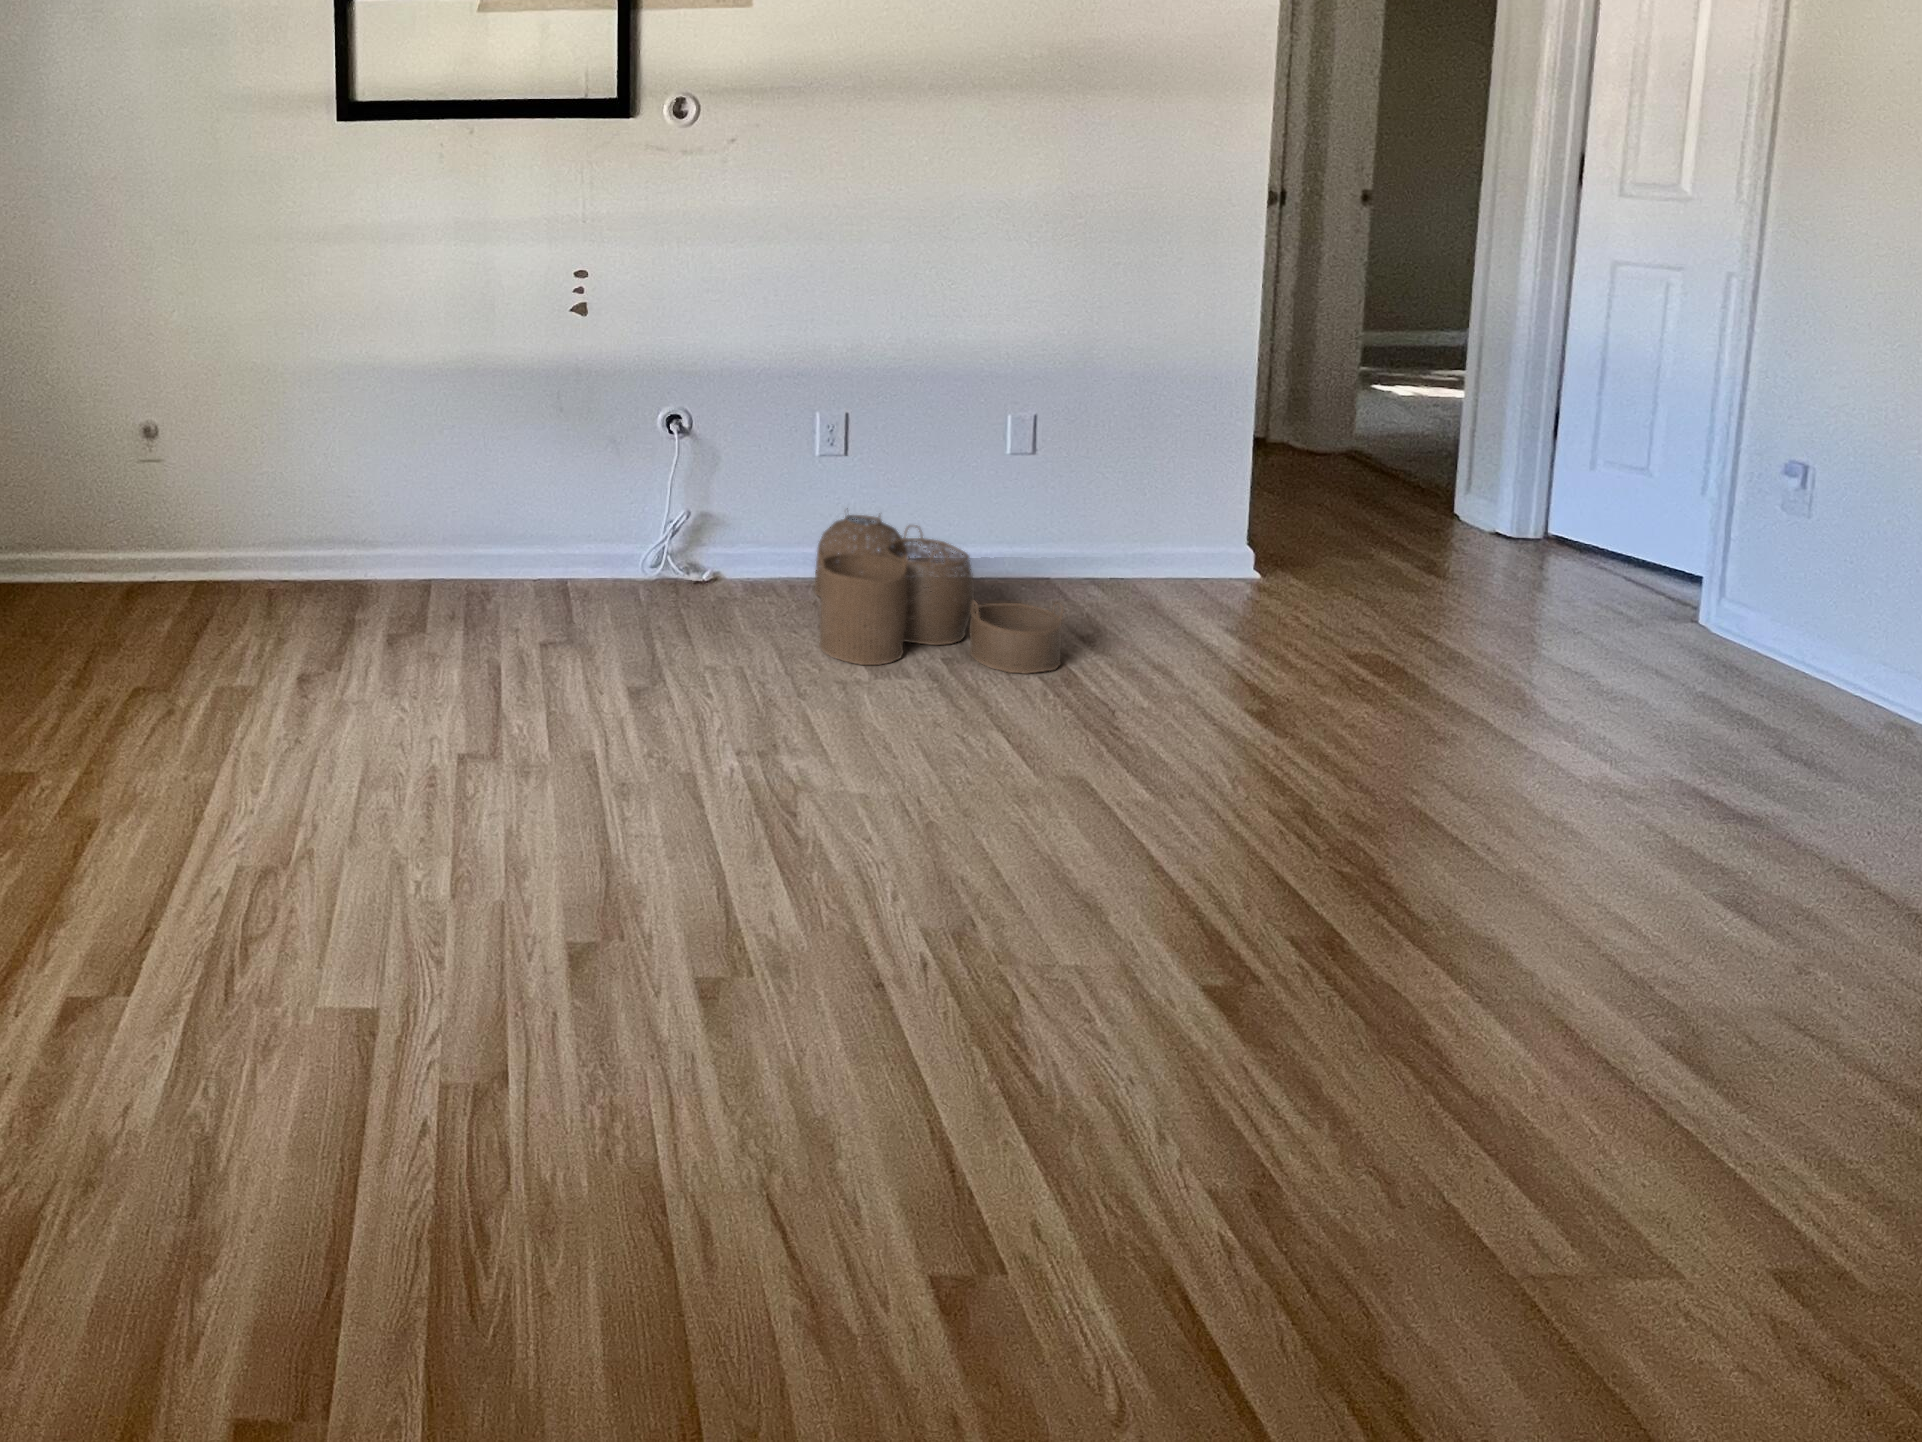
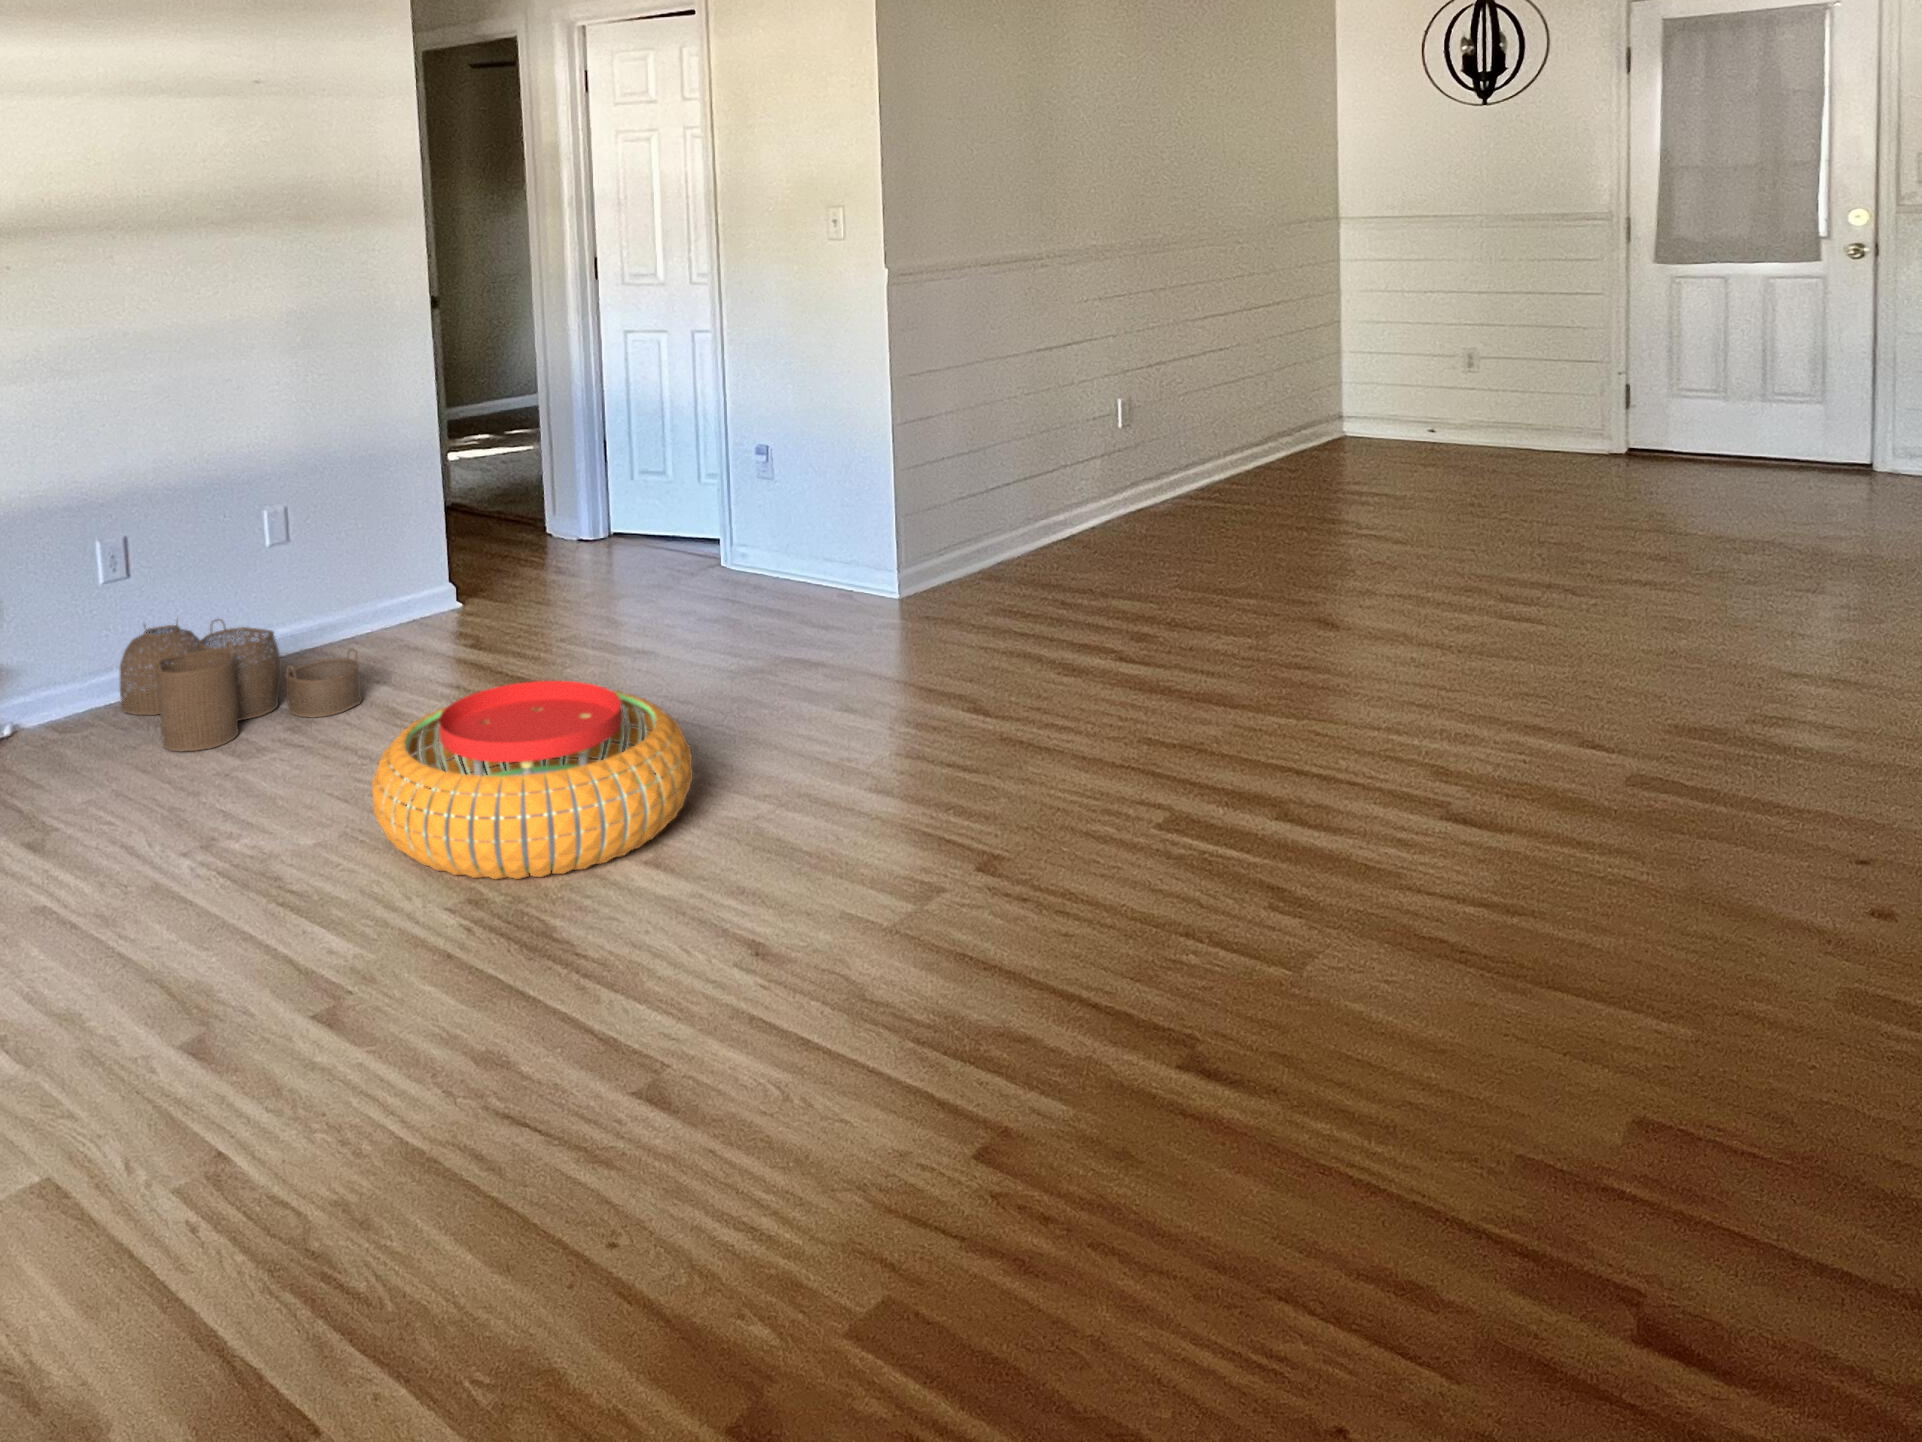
pouf: none [941,731,1475,1080] -> present [372,681,693,879]

